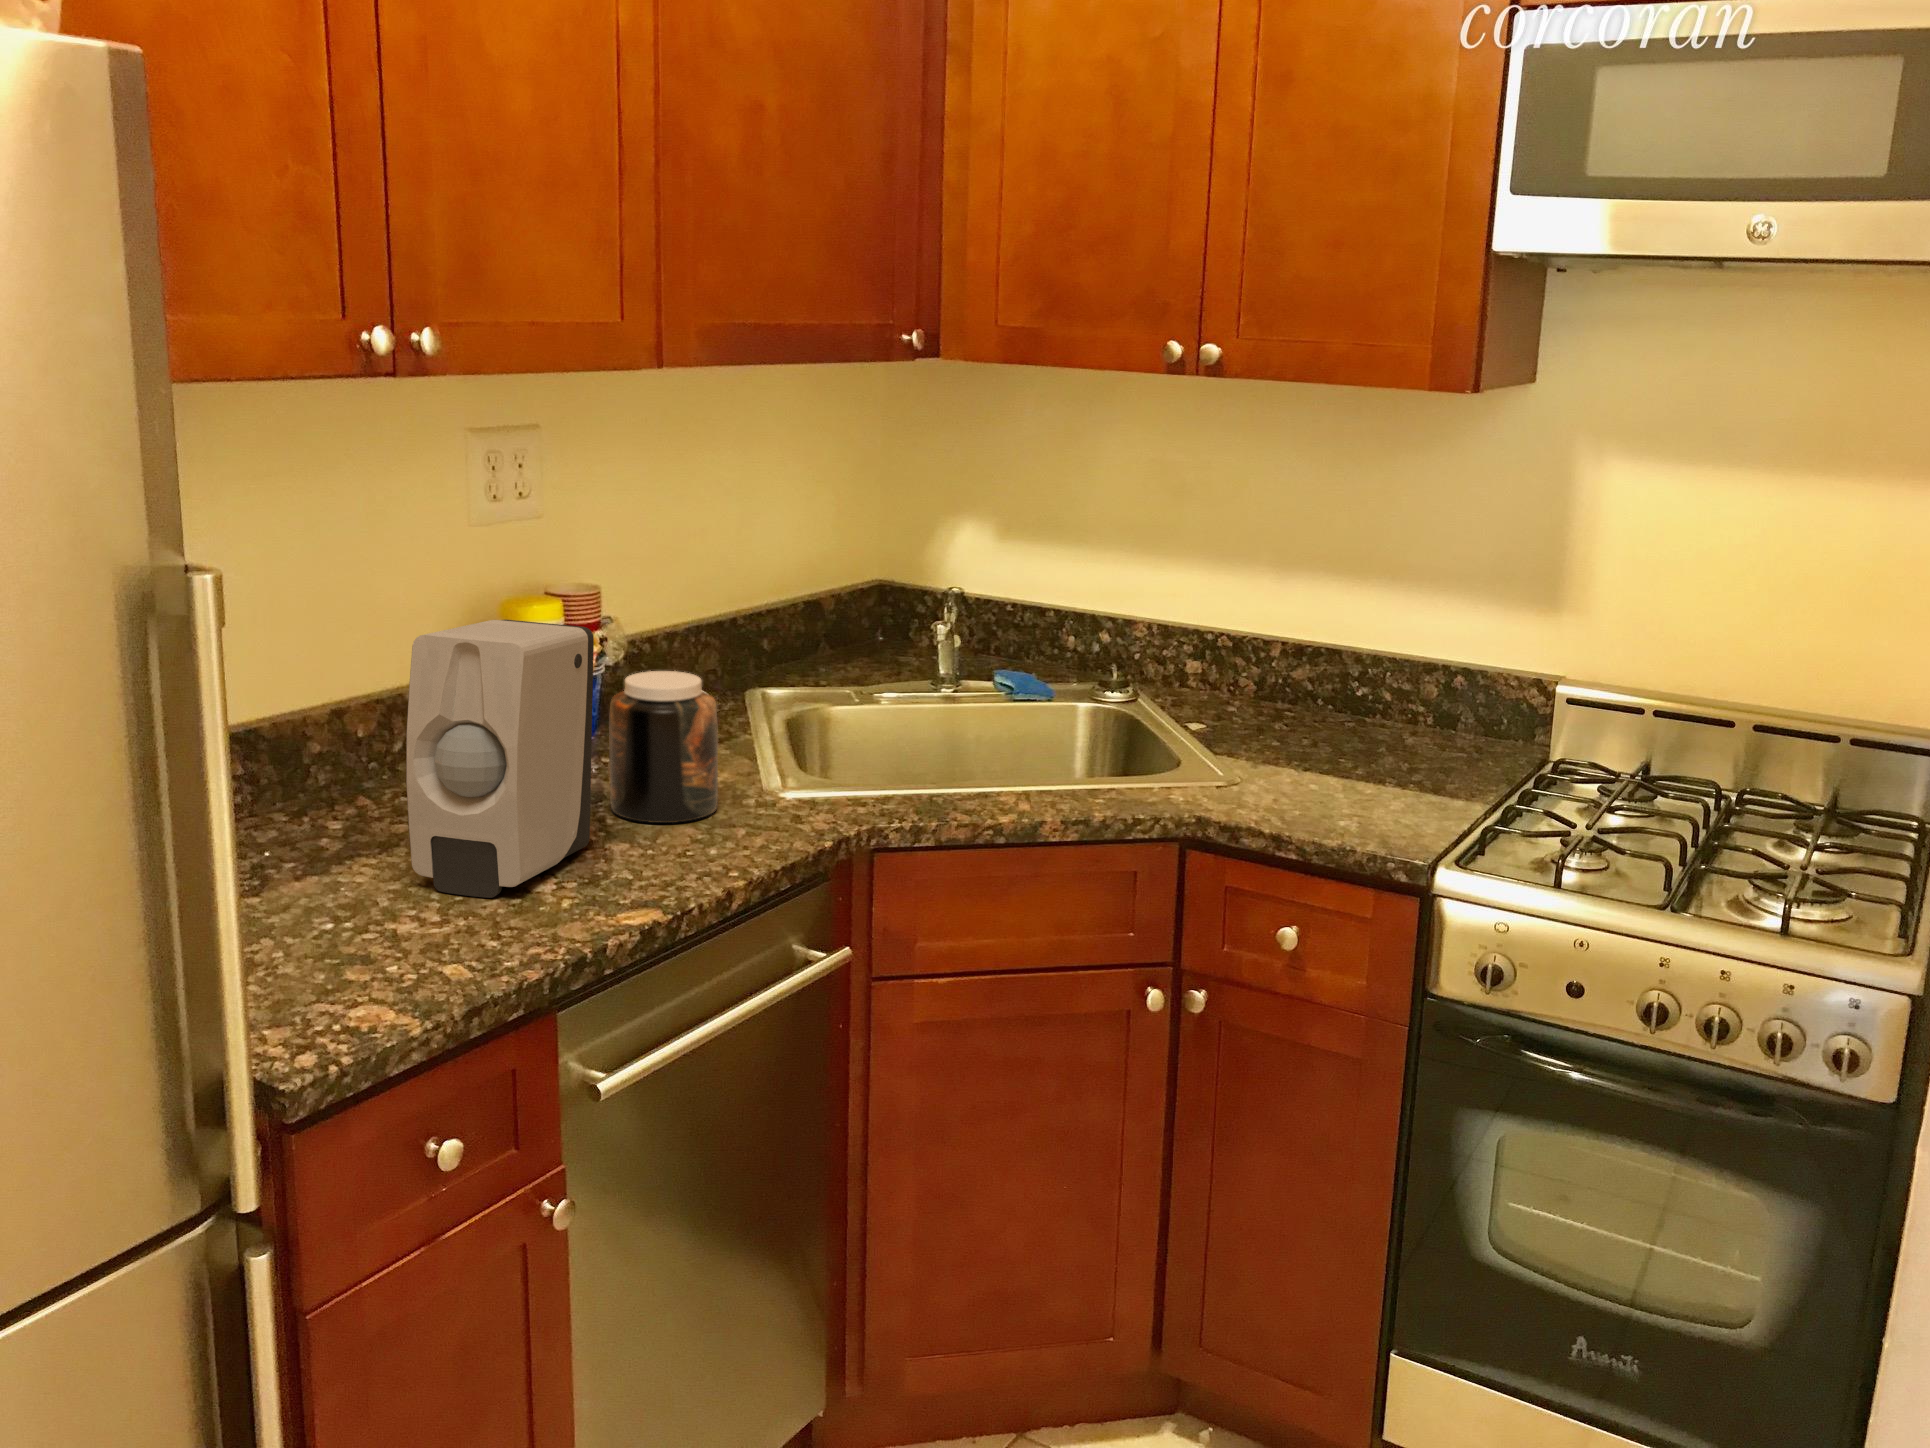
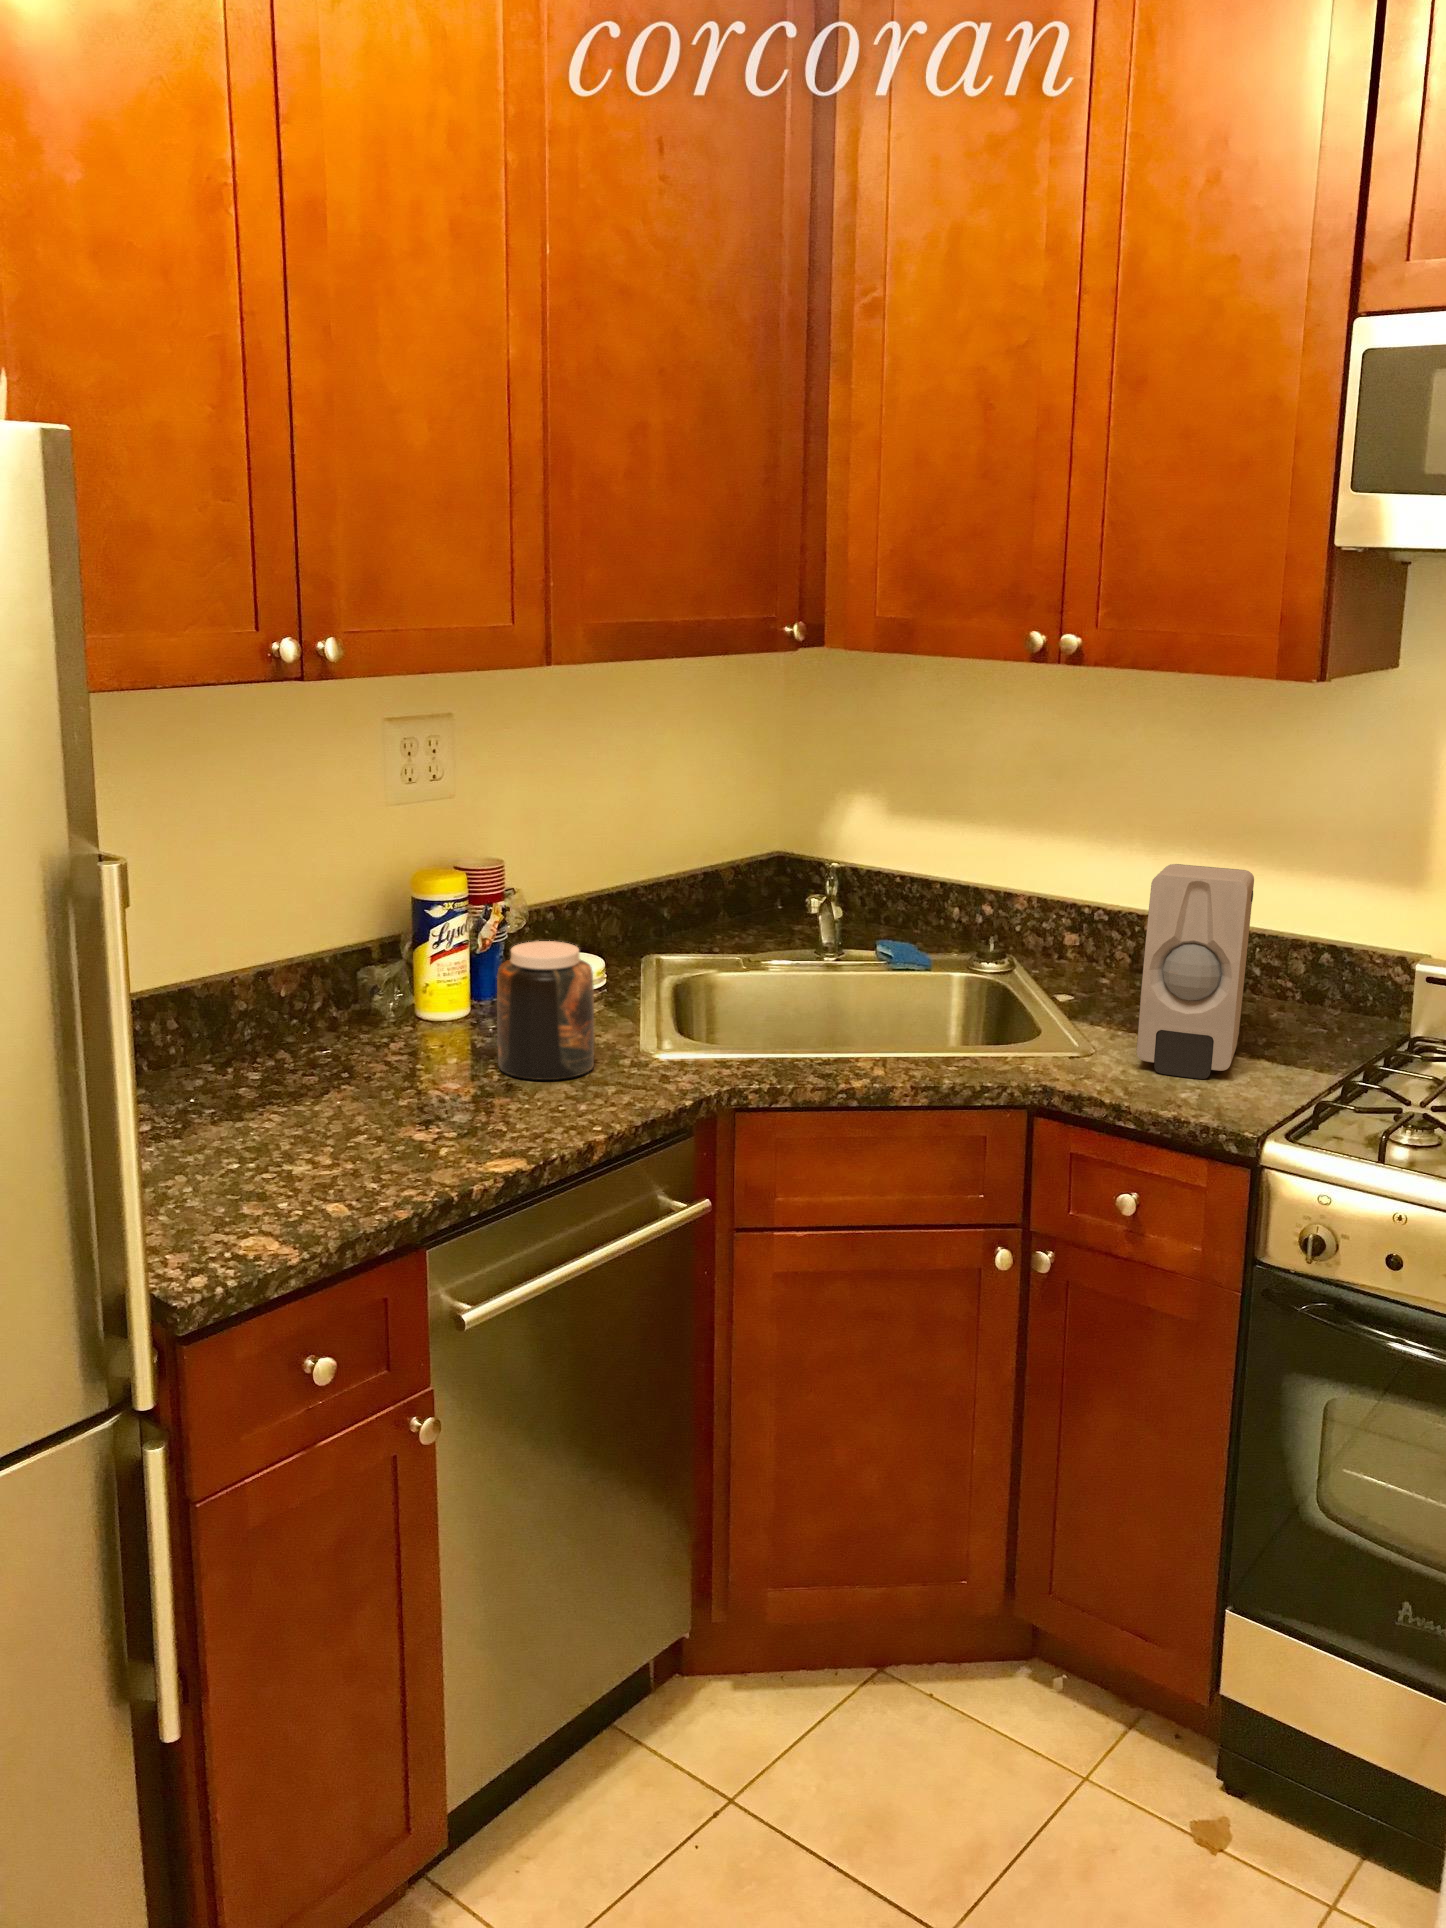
soap dispenser: present [406,620,594,898] -> present [1137,864,1254,1079]

